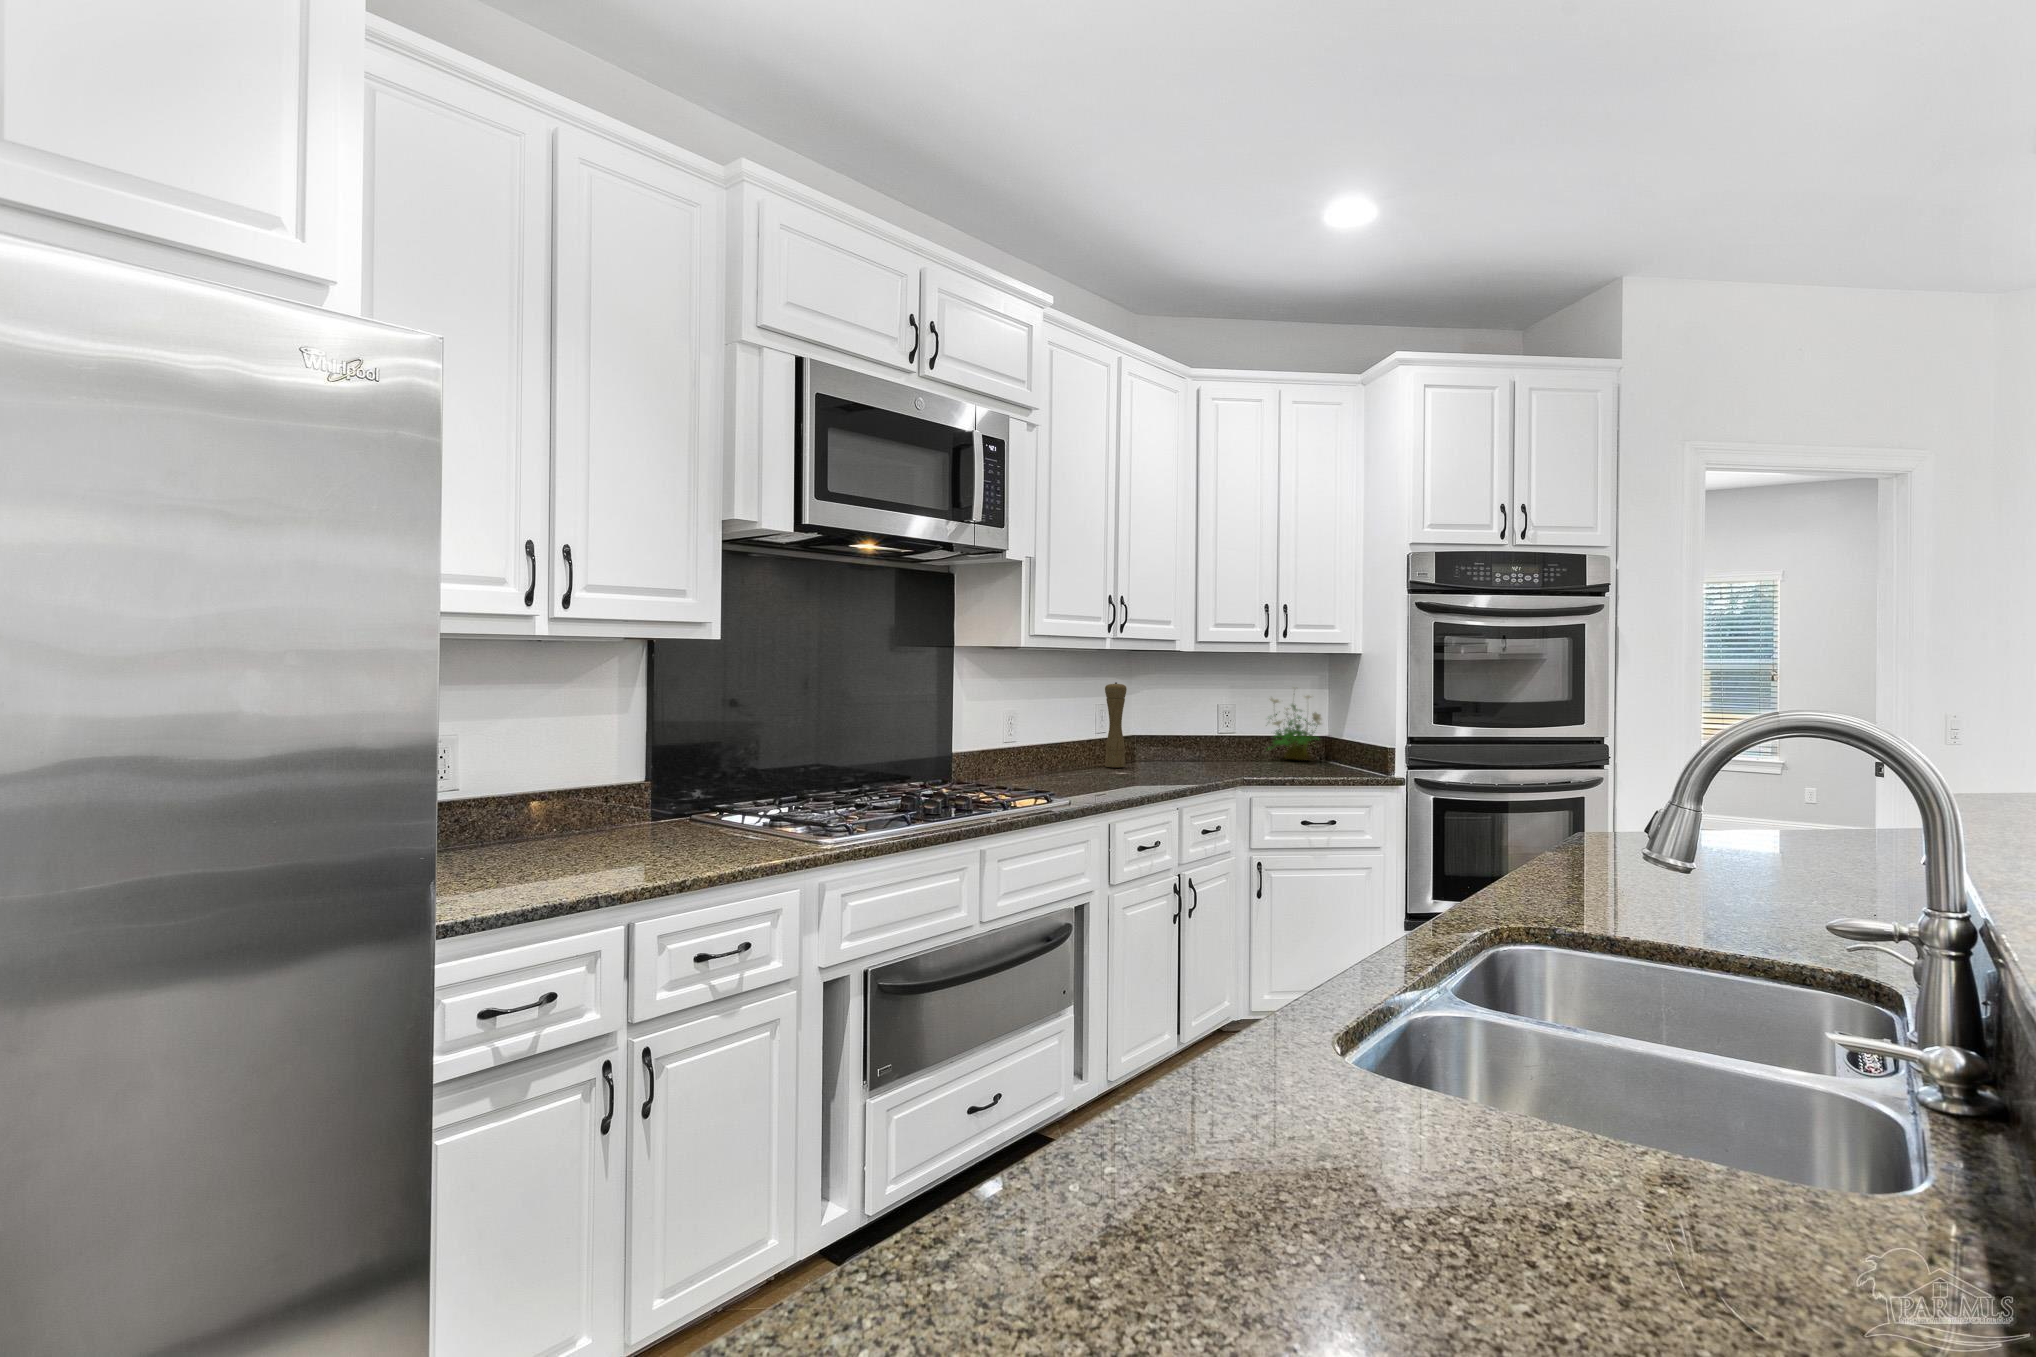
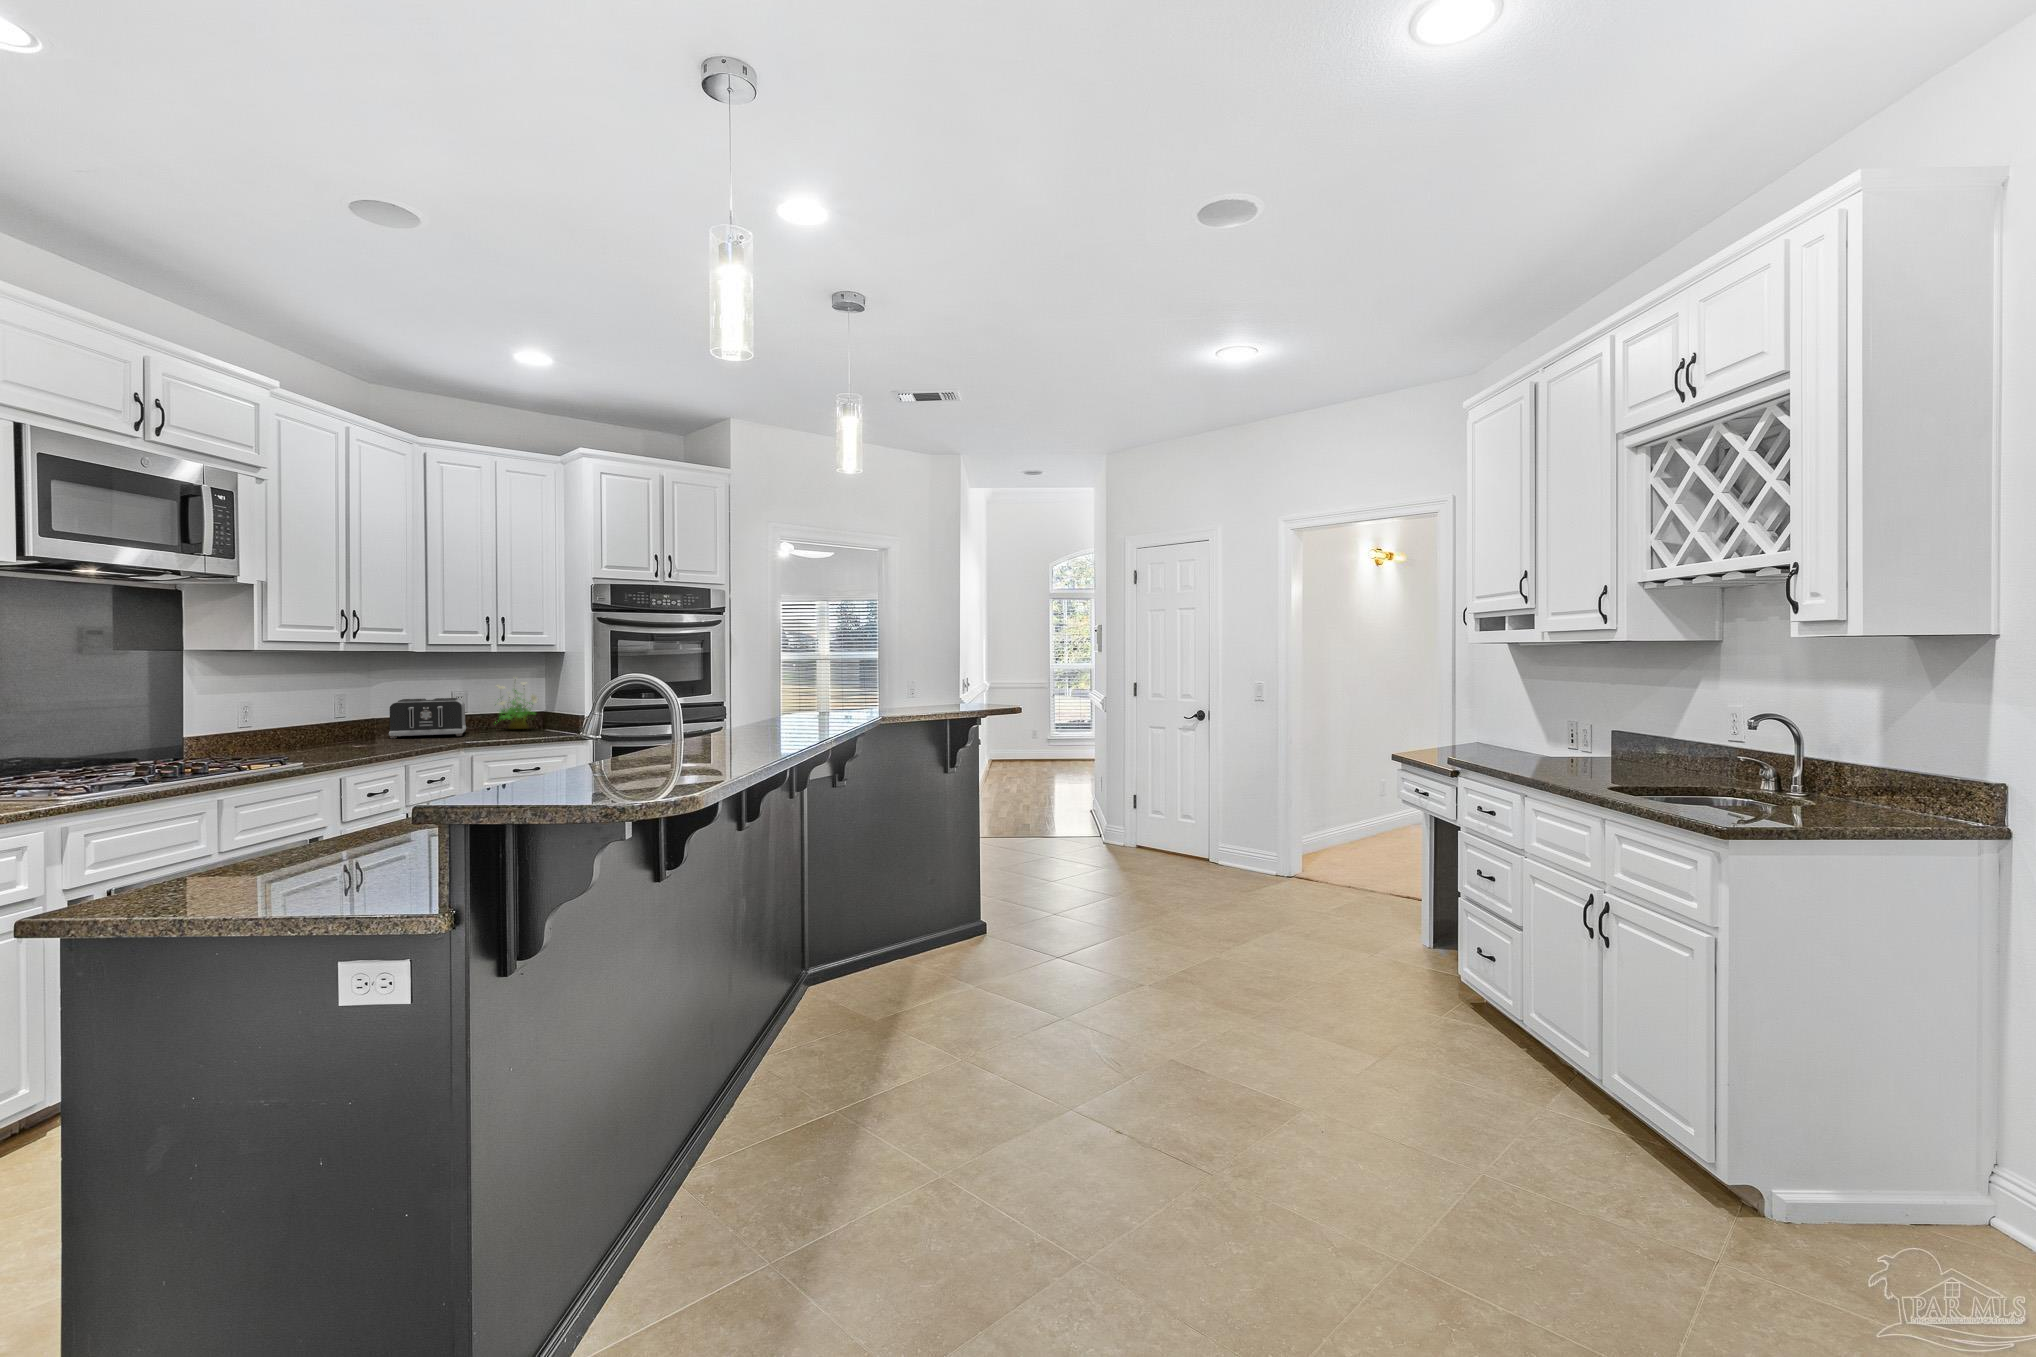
pepper mill: present [1105,682,1127,767] -> none [344,676,364,742]
toaster: none [1151,714,1236,767] -> present [389,698,466,739]

